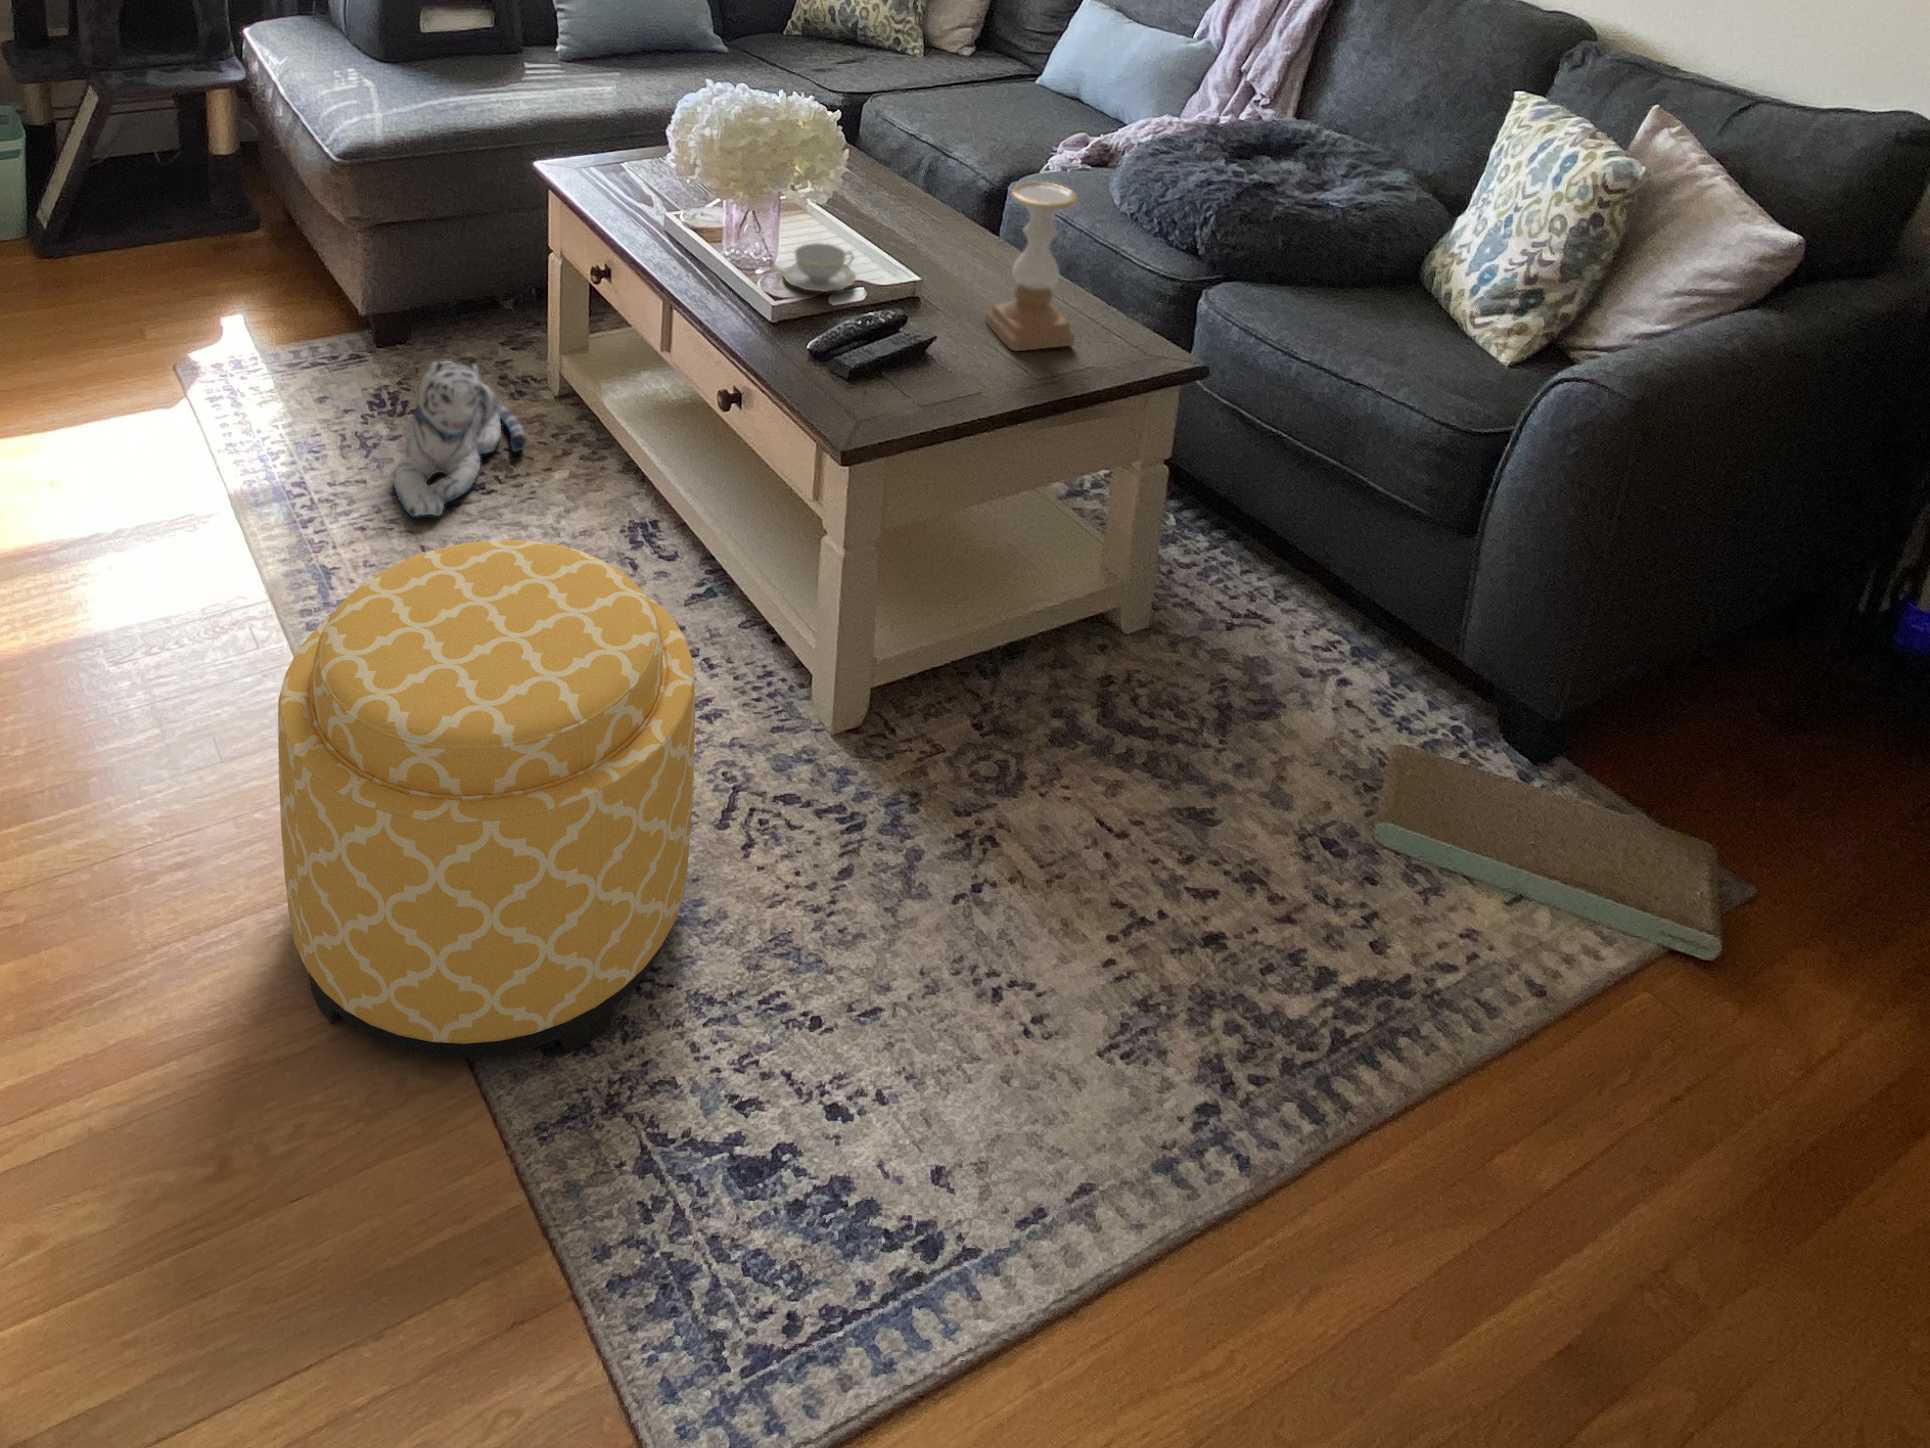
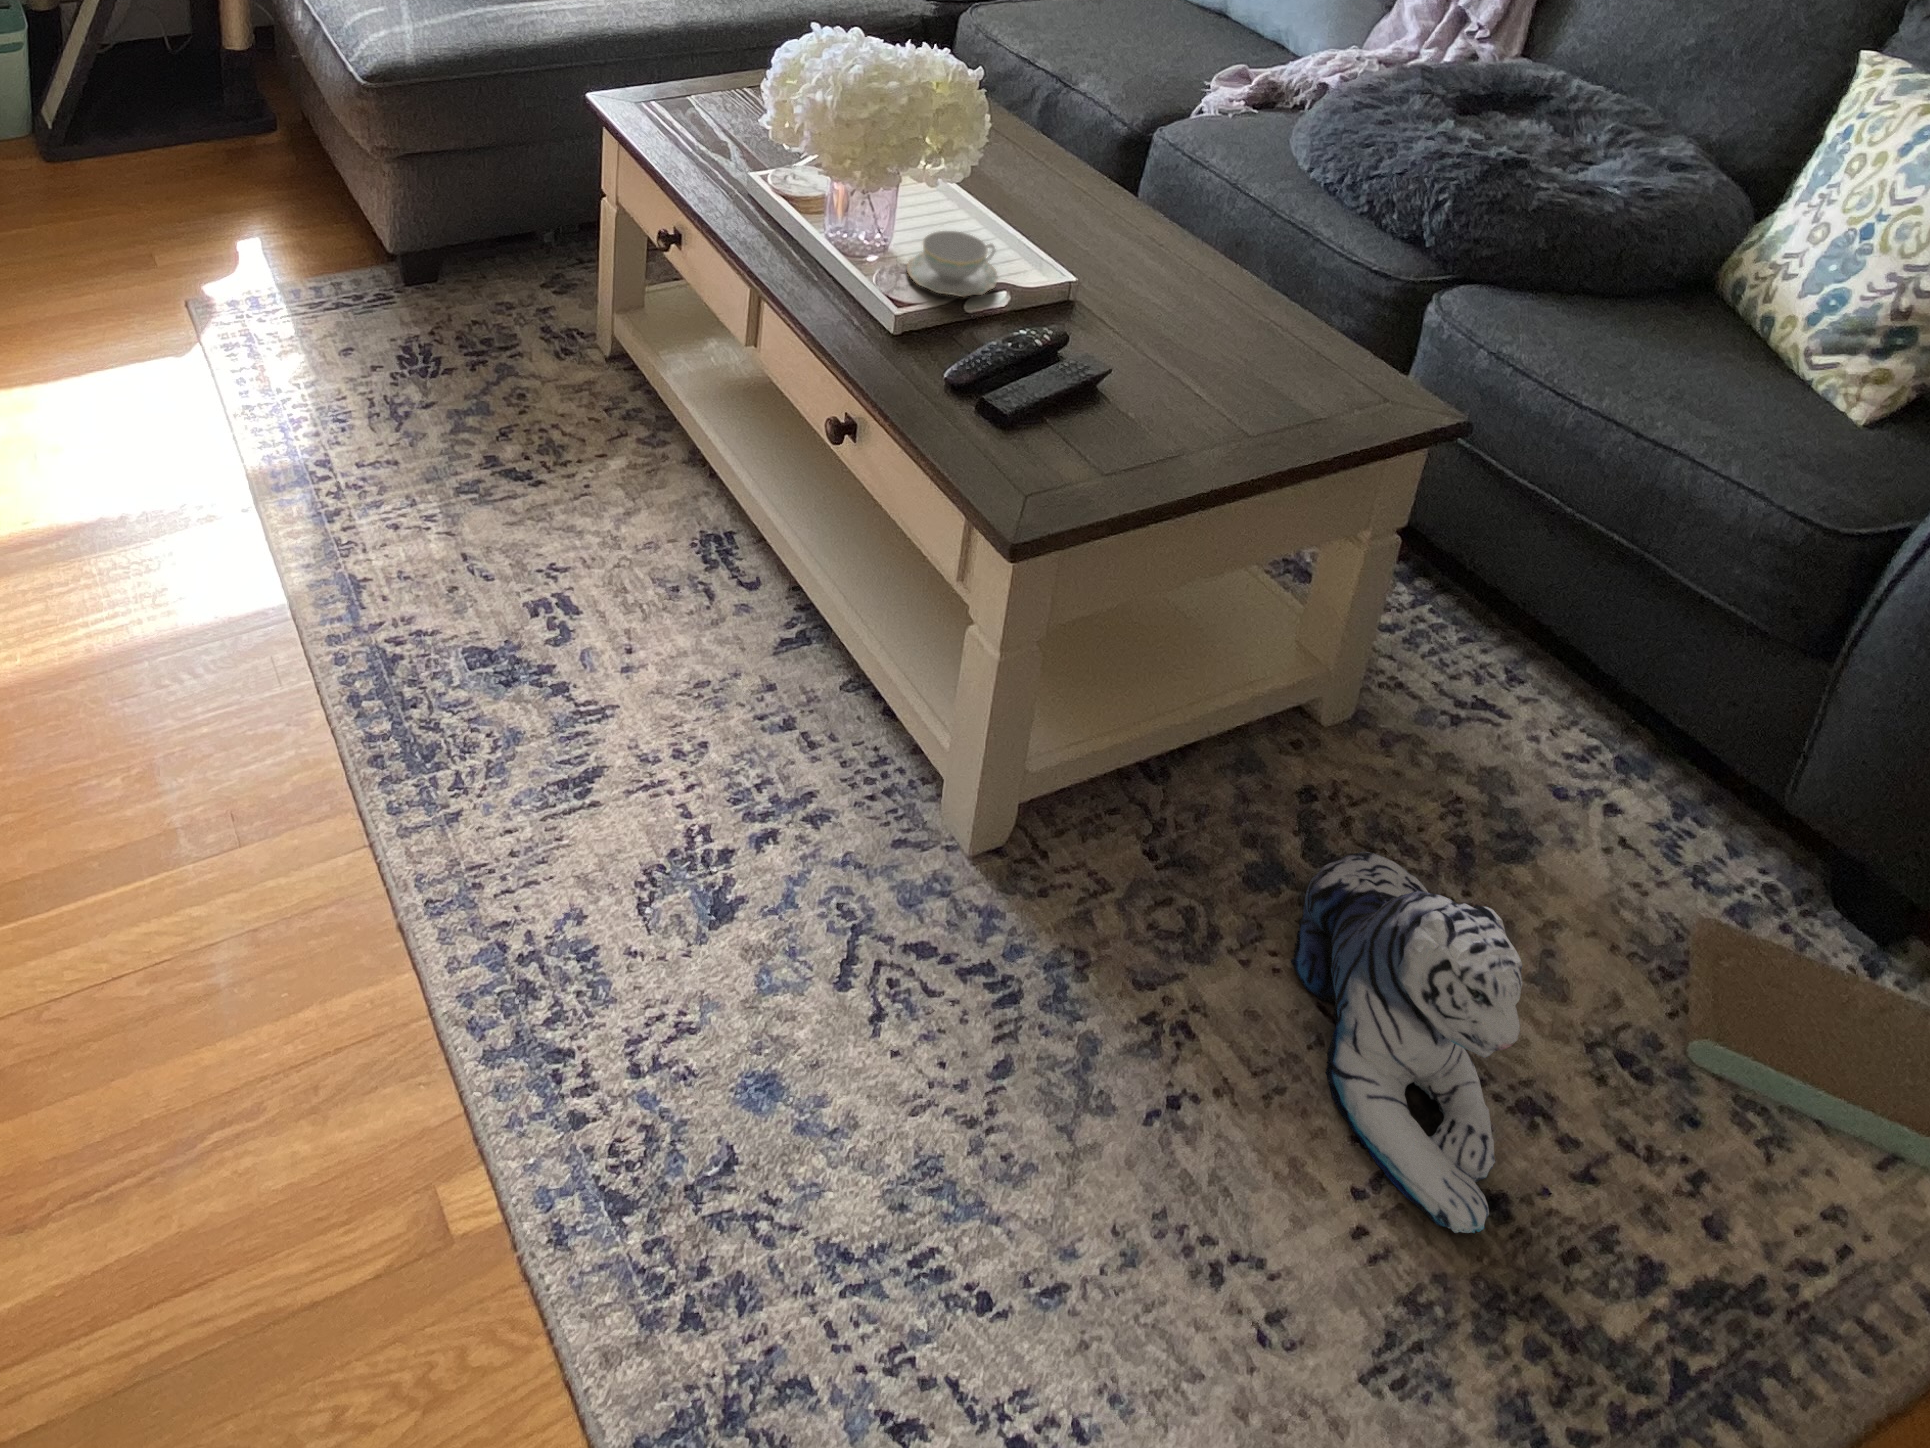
candle holder: present [985,182,1077,351] -> none [1163,173,1303,388]
plush toy: present [394,361,525,517] -> present [1290,852,1523,1233]
ottoman: present [278,540,695,1058] -> none [314,642,835,1324]

